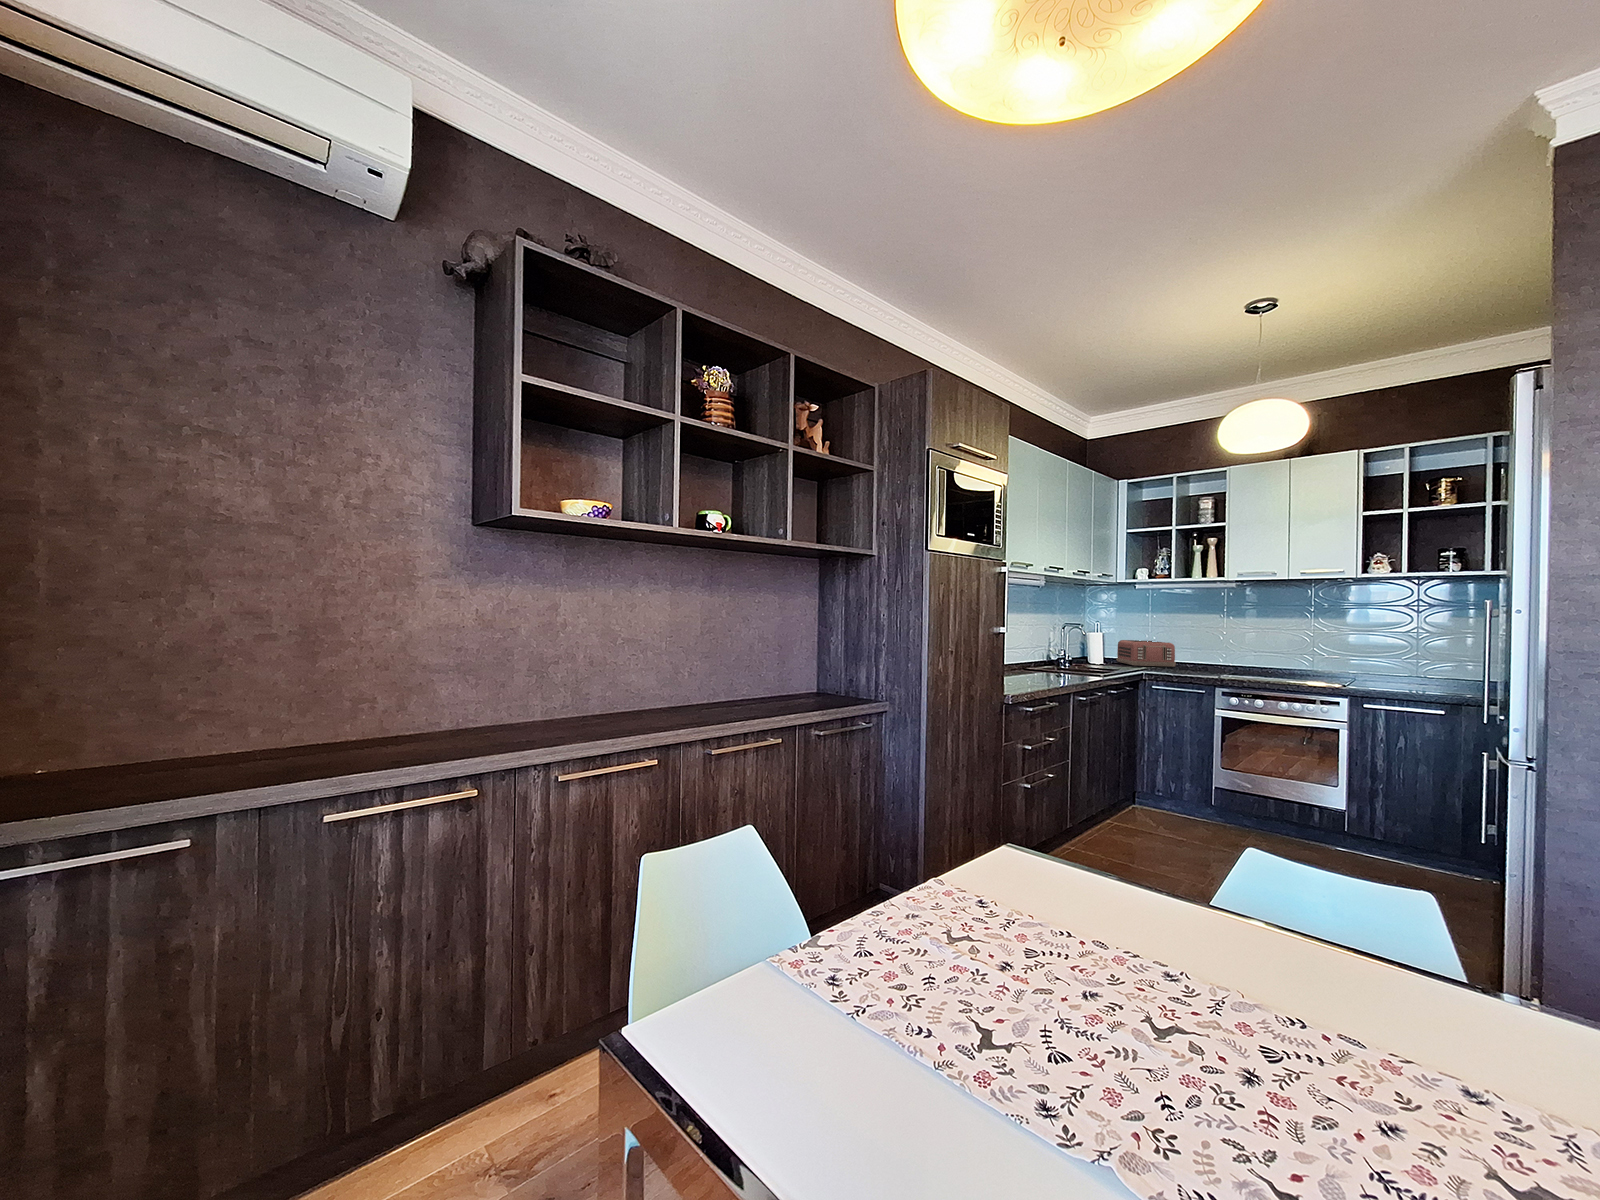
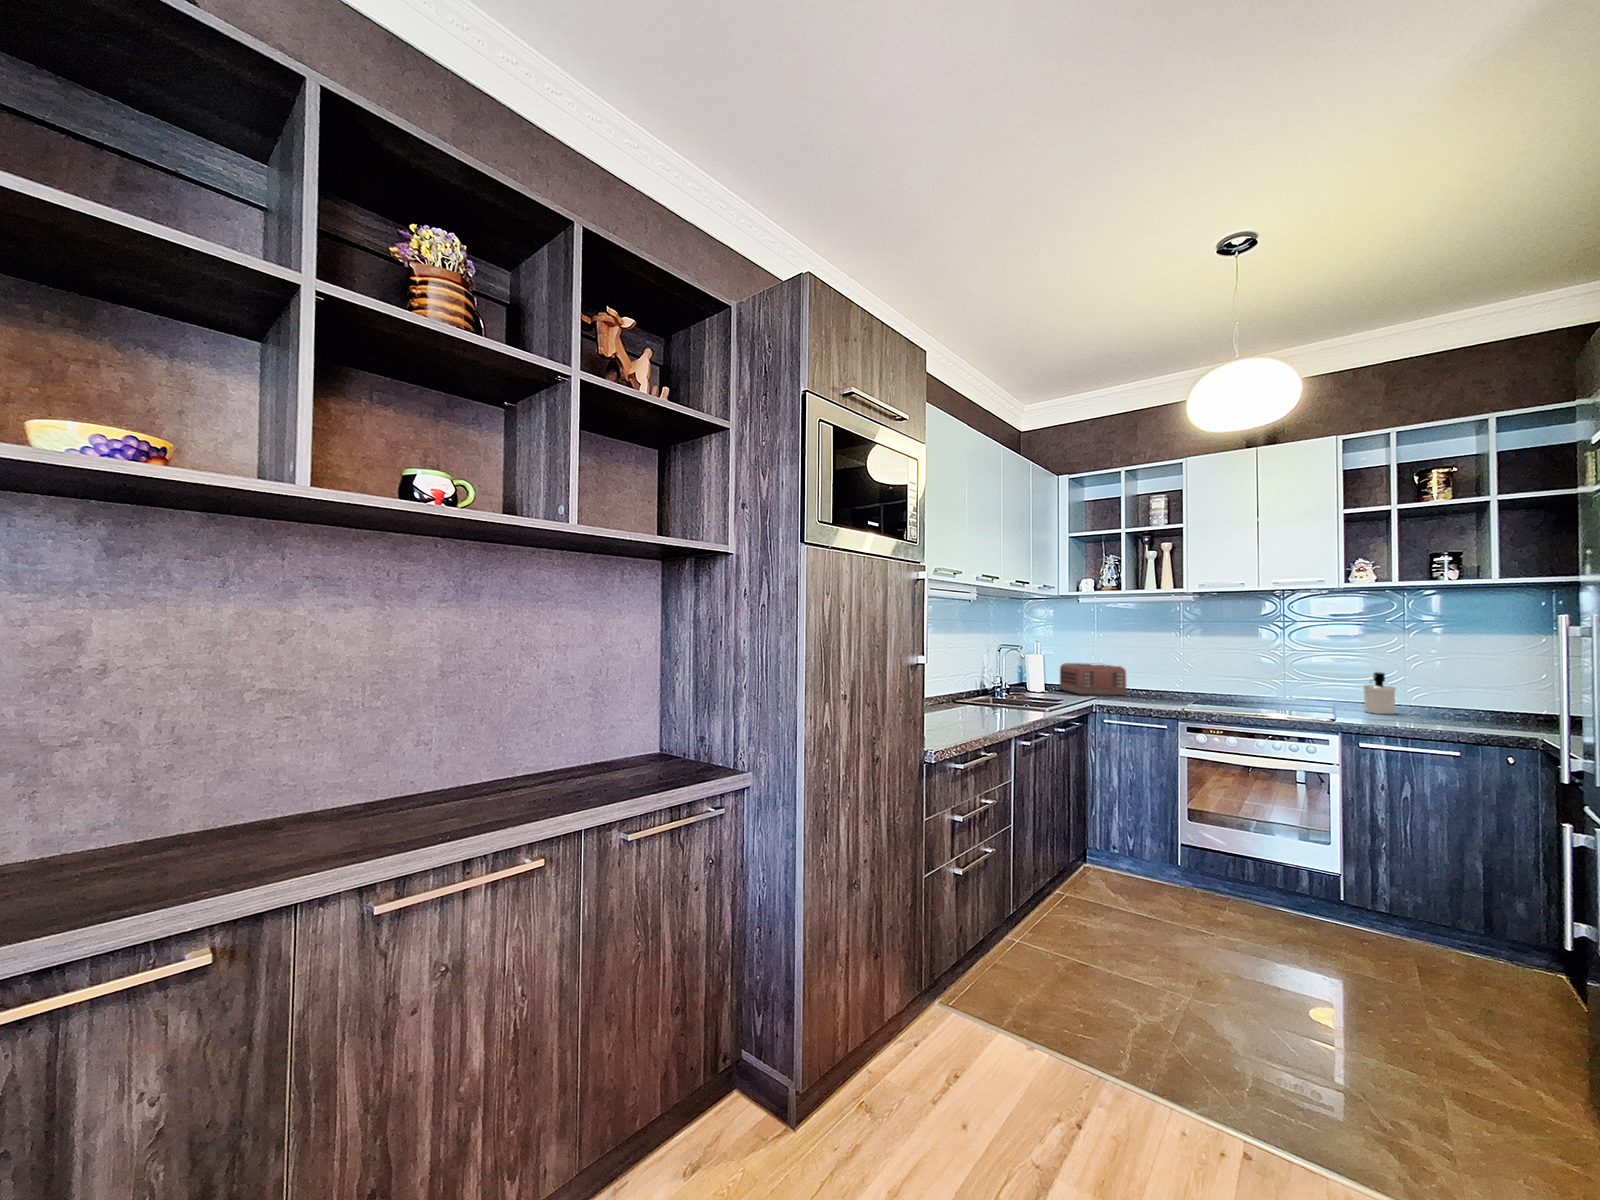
soap dispenser: none [1379,649,1407,684] -> present [1363,672,1396,714]

